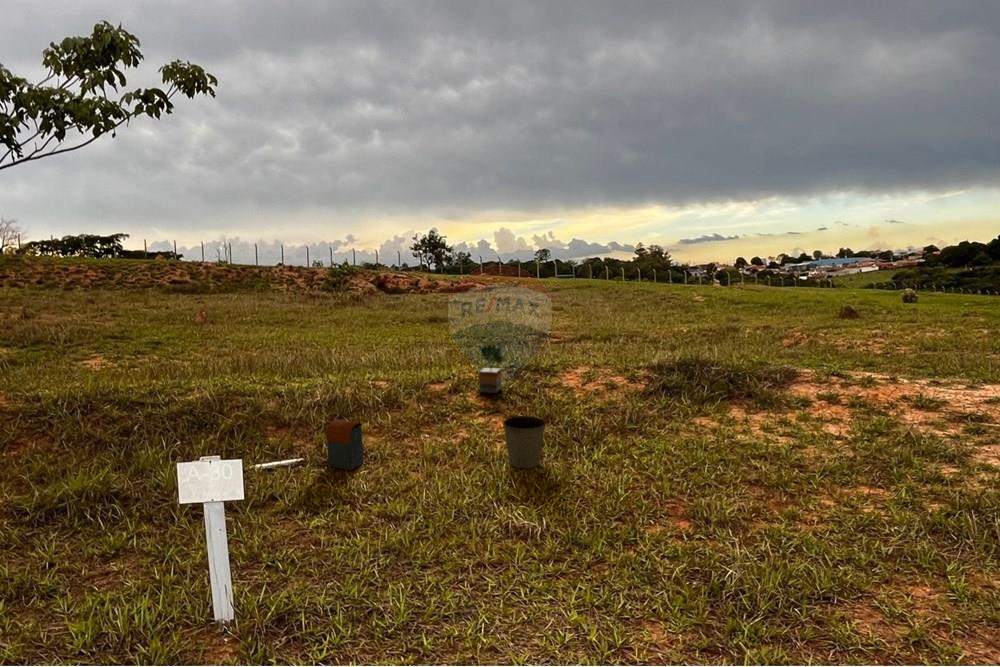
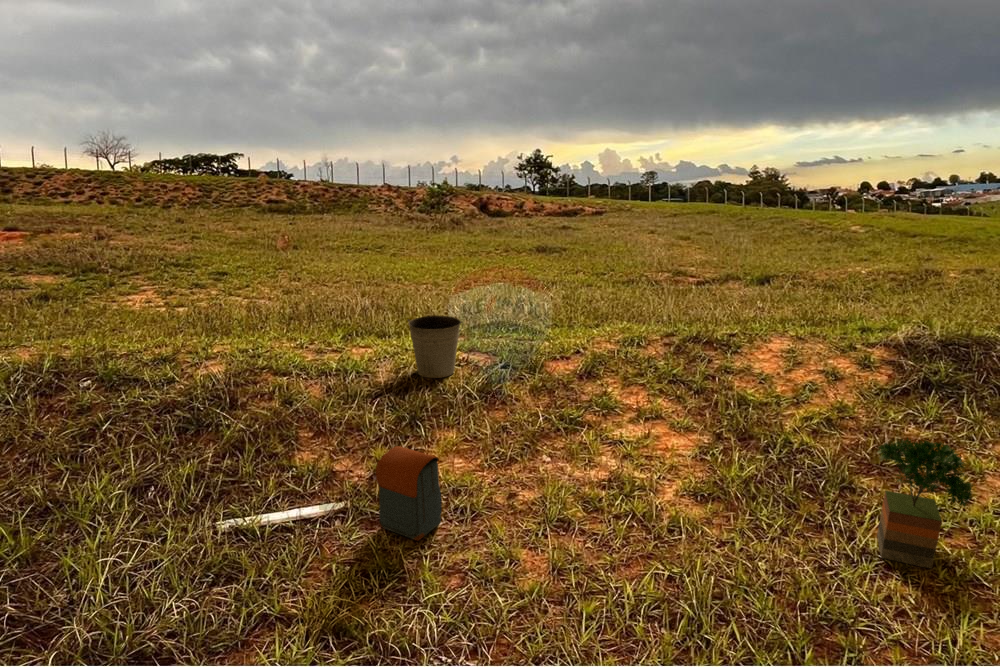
potted tree: present [477,344,506,393] -> present [877,438,973,569]
bucket: present [503,416,547,468] -> present [408,315,463,378]

